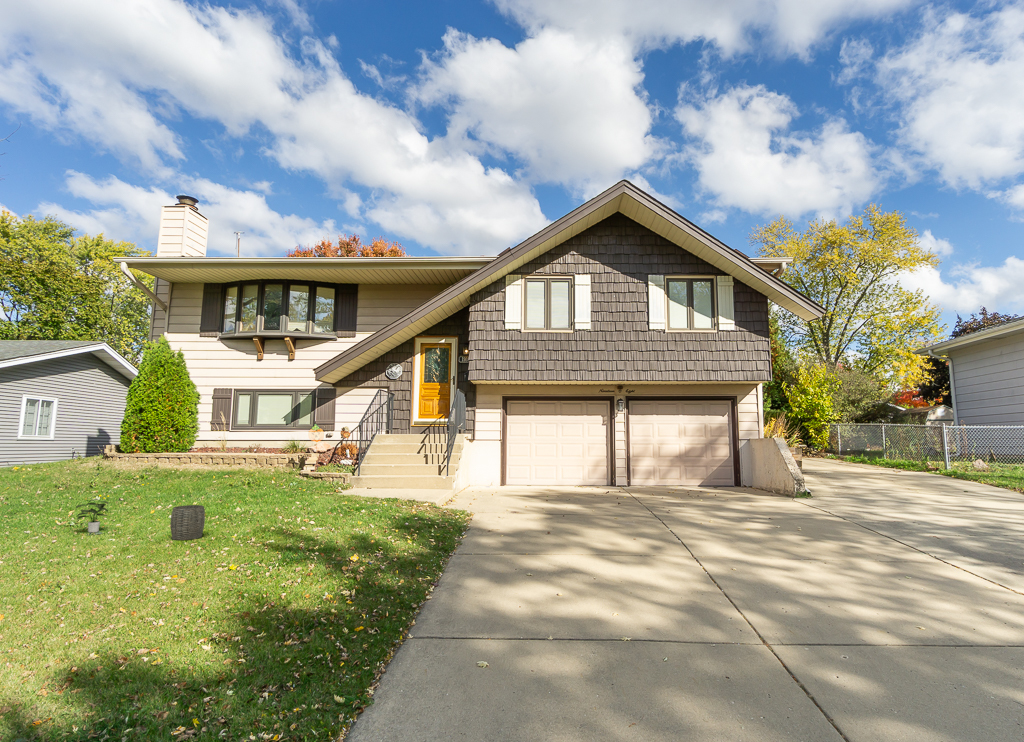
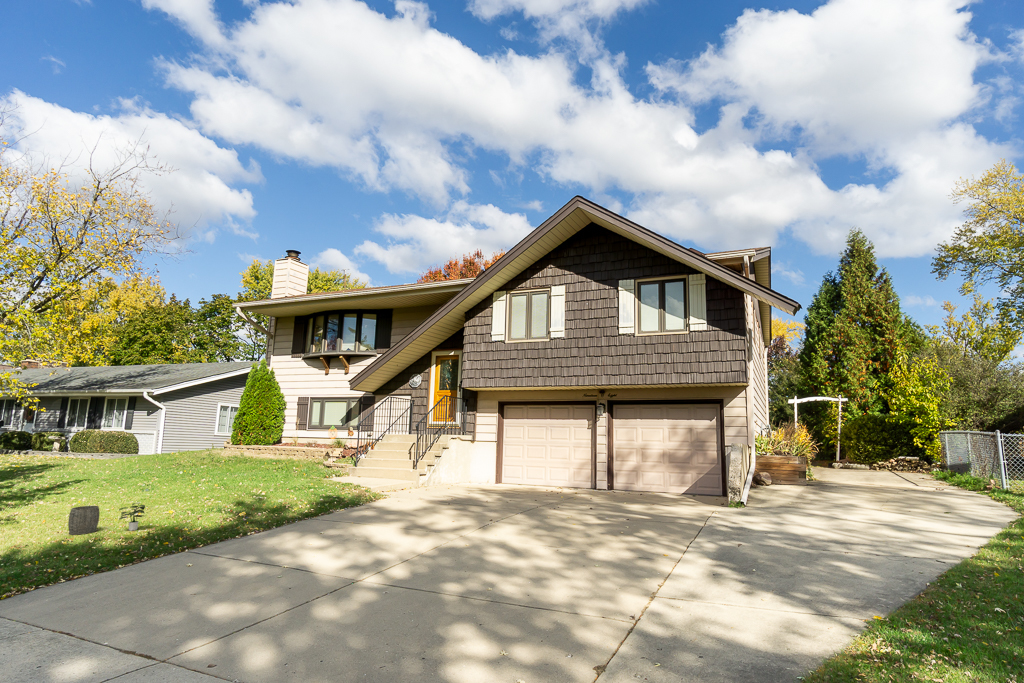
potted plant: present [76,499,109,532] -> present [119,503,145,531]

